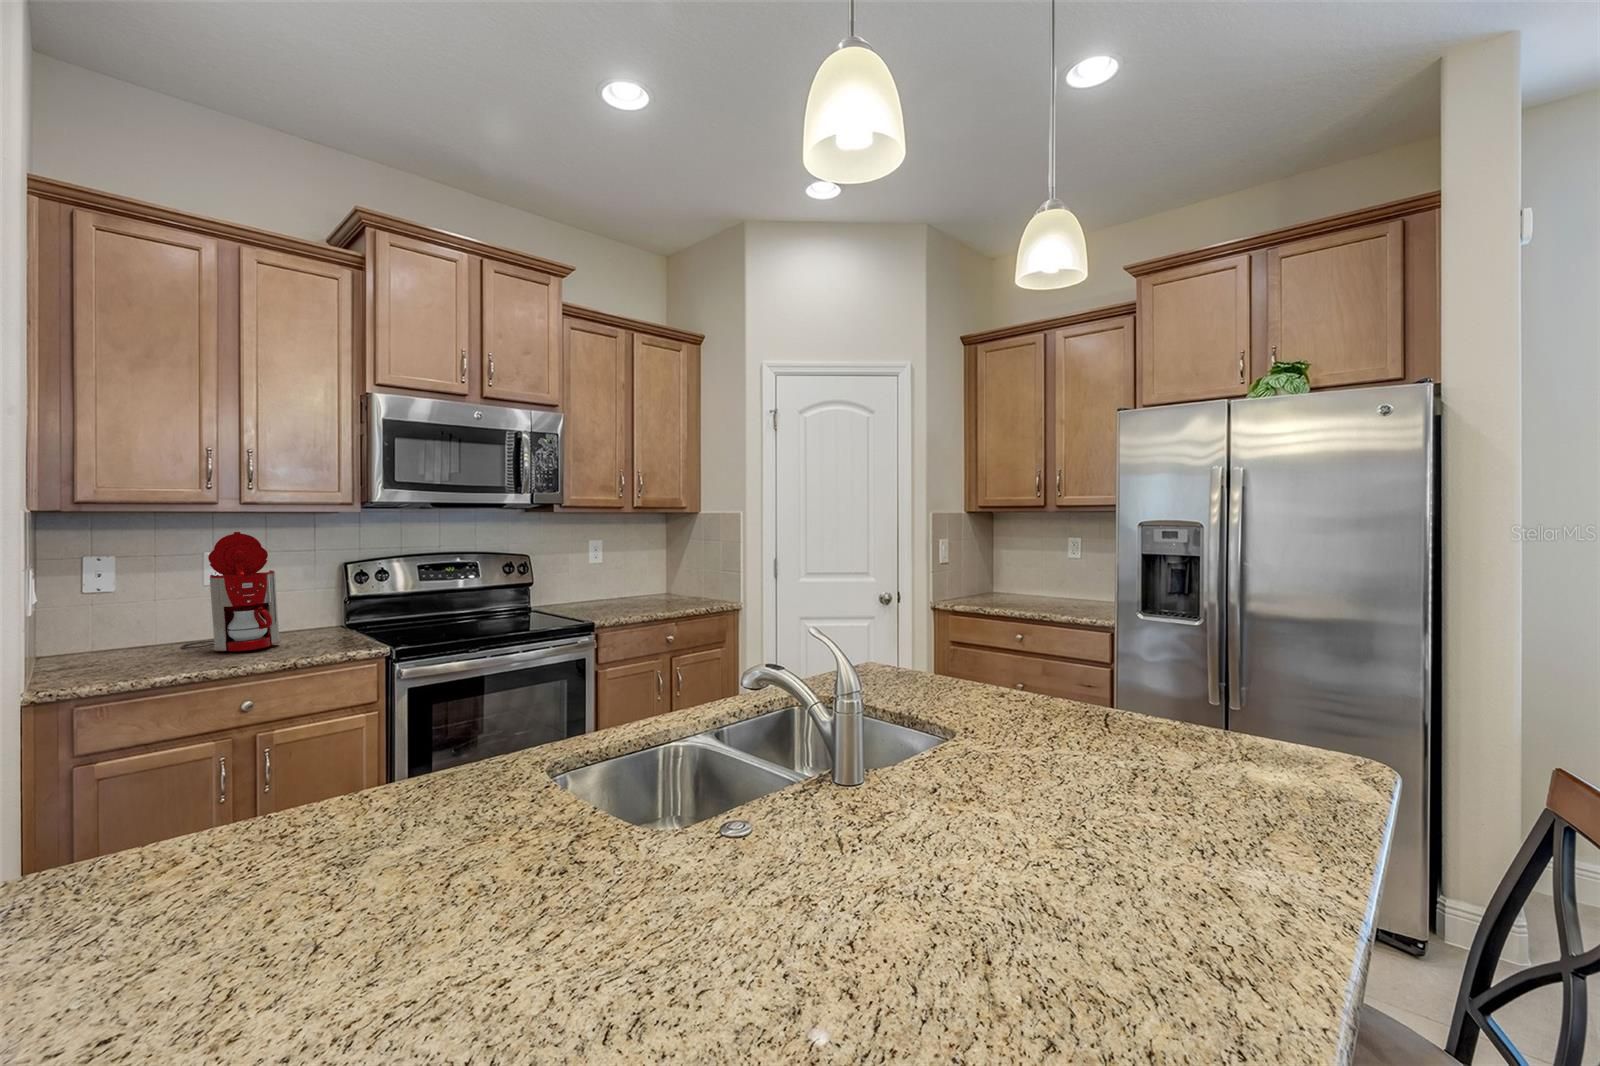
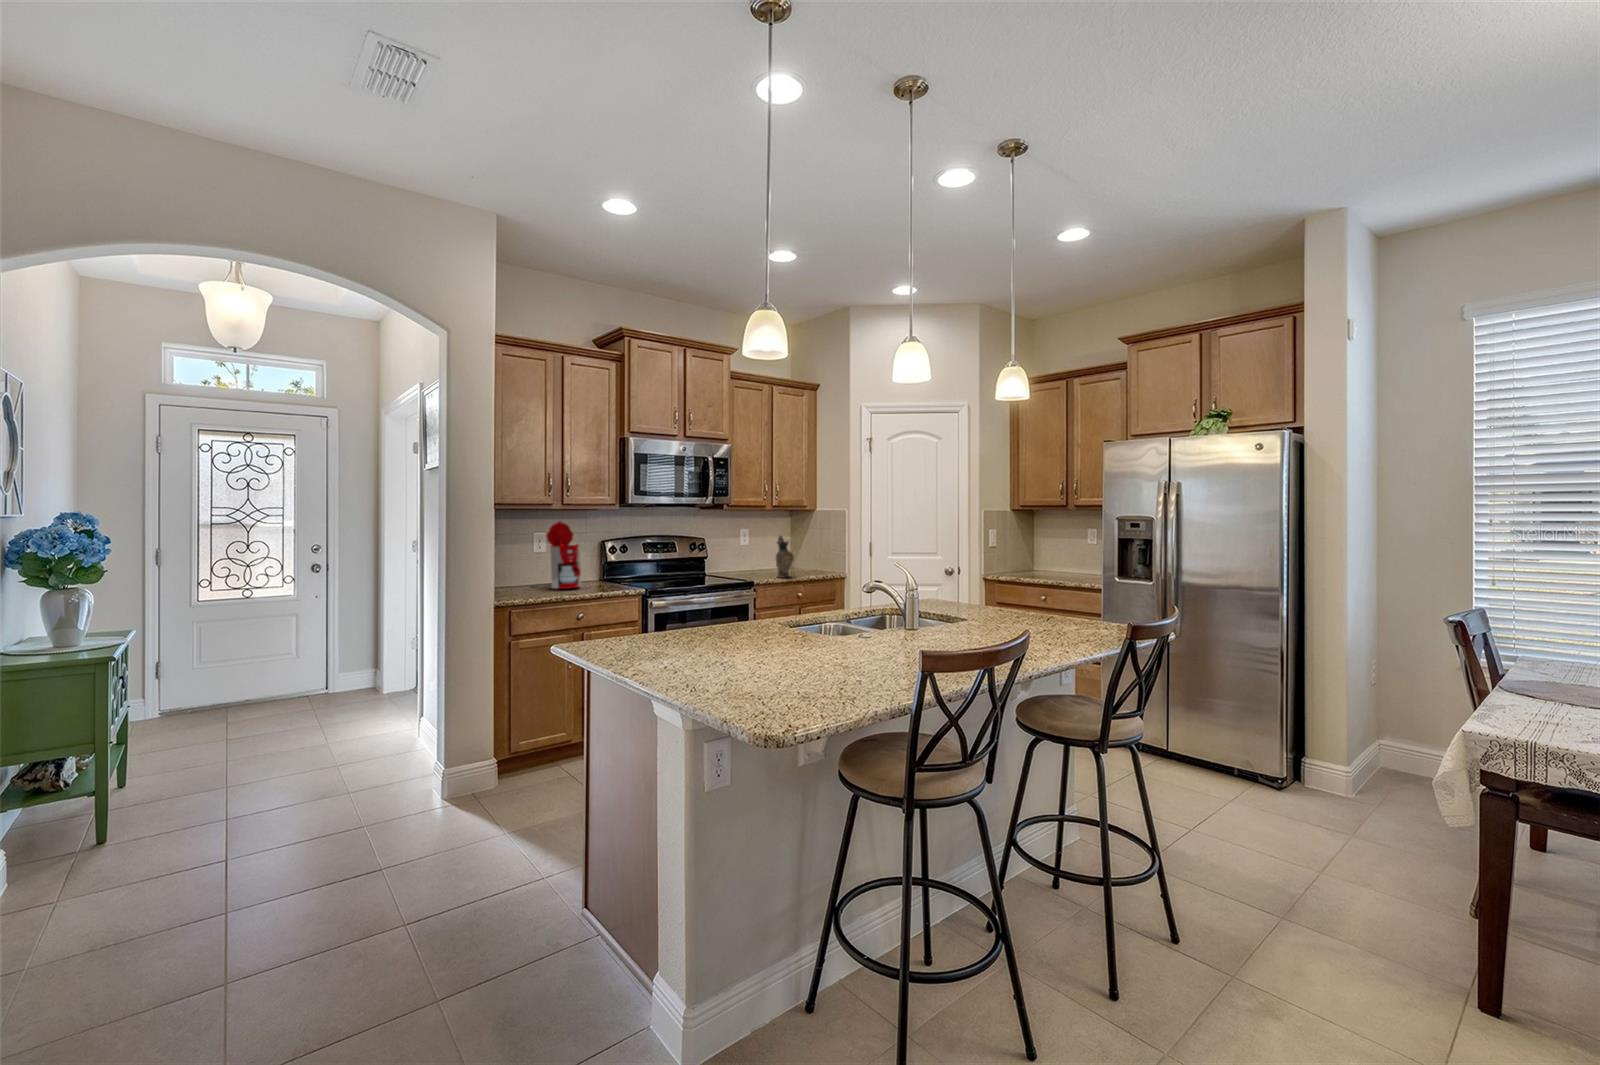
ceramic pitcher: none [636,549,663,612] -> present [776,536,794,578]

